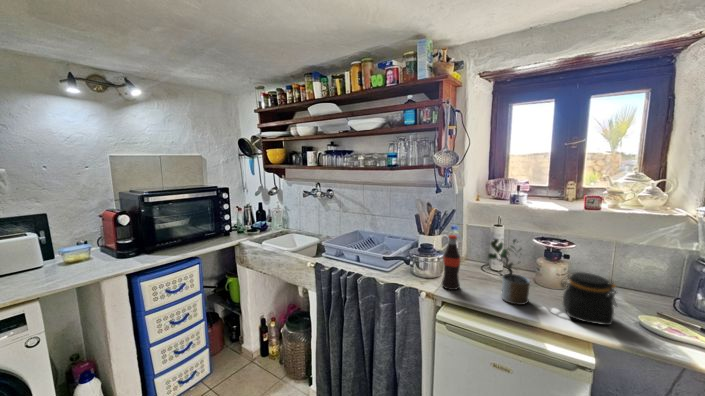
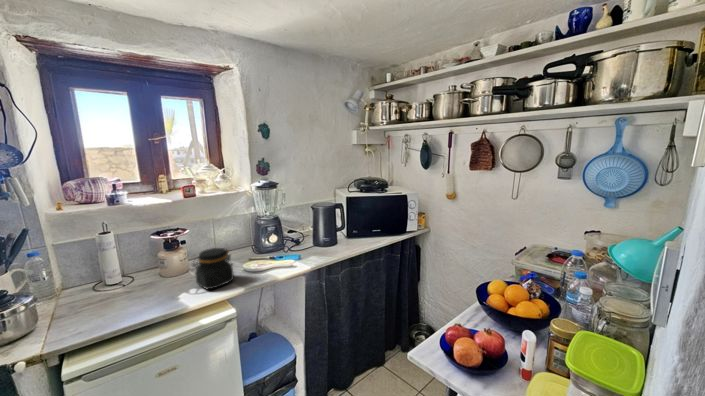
bottle: present [442,235,460,290] -> none [40,263,80,338]
potted plant: present [488,239,530,305] -> none [113,241,168,308]

